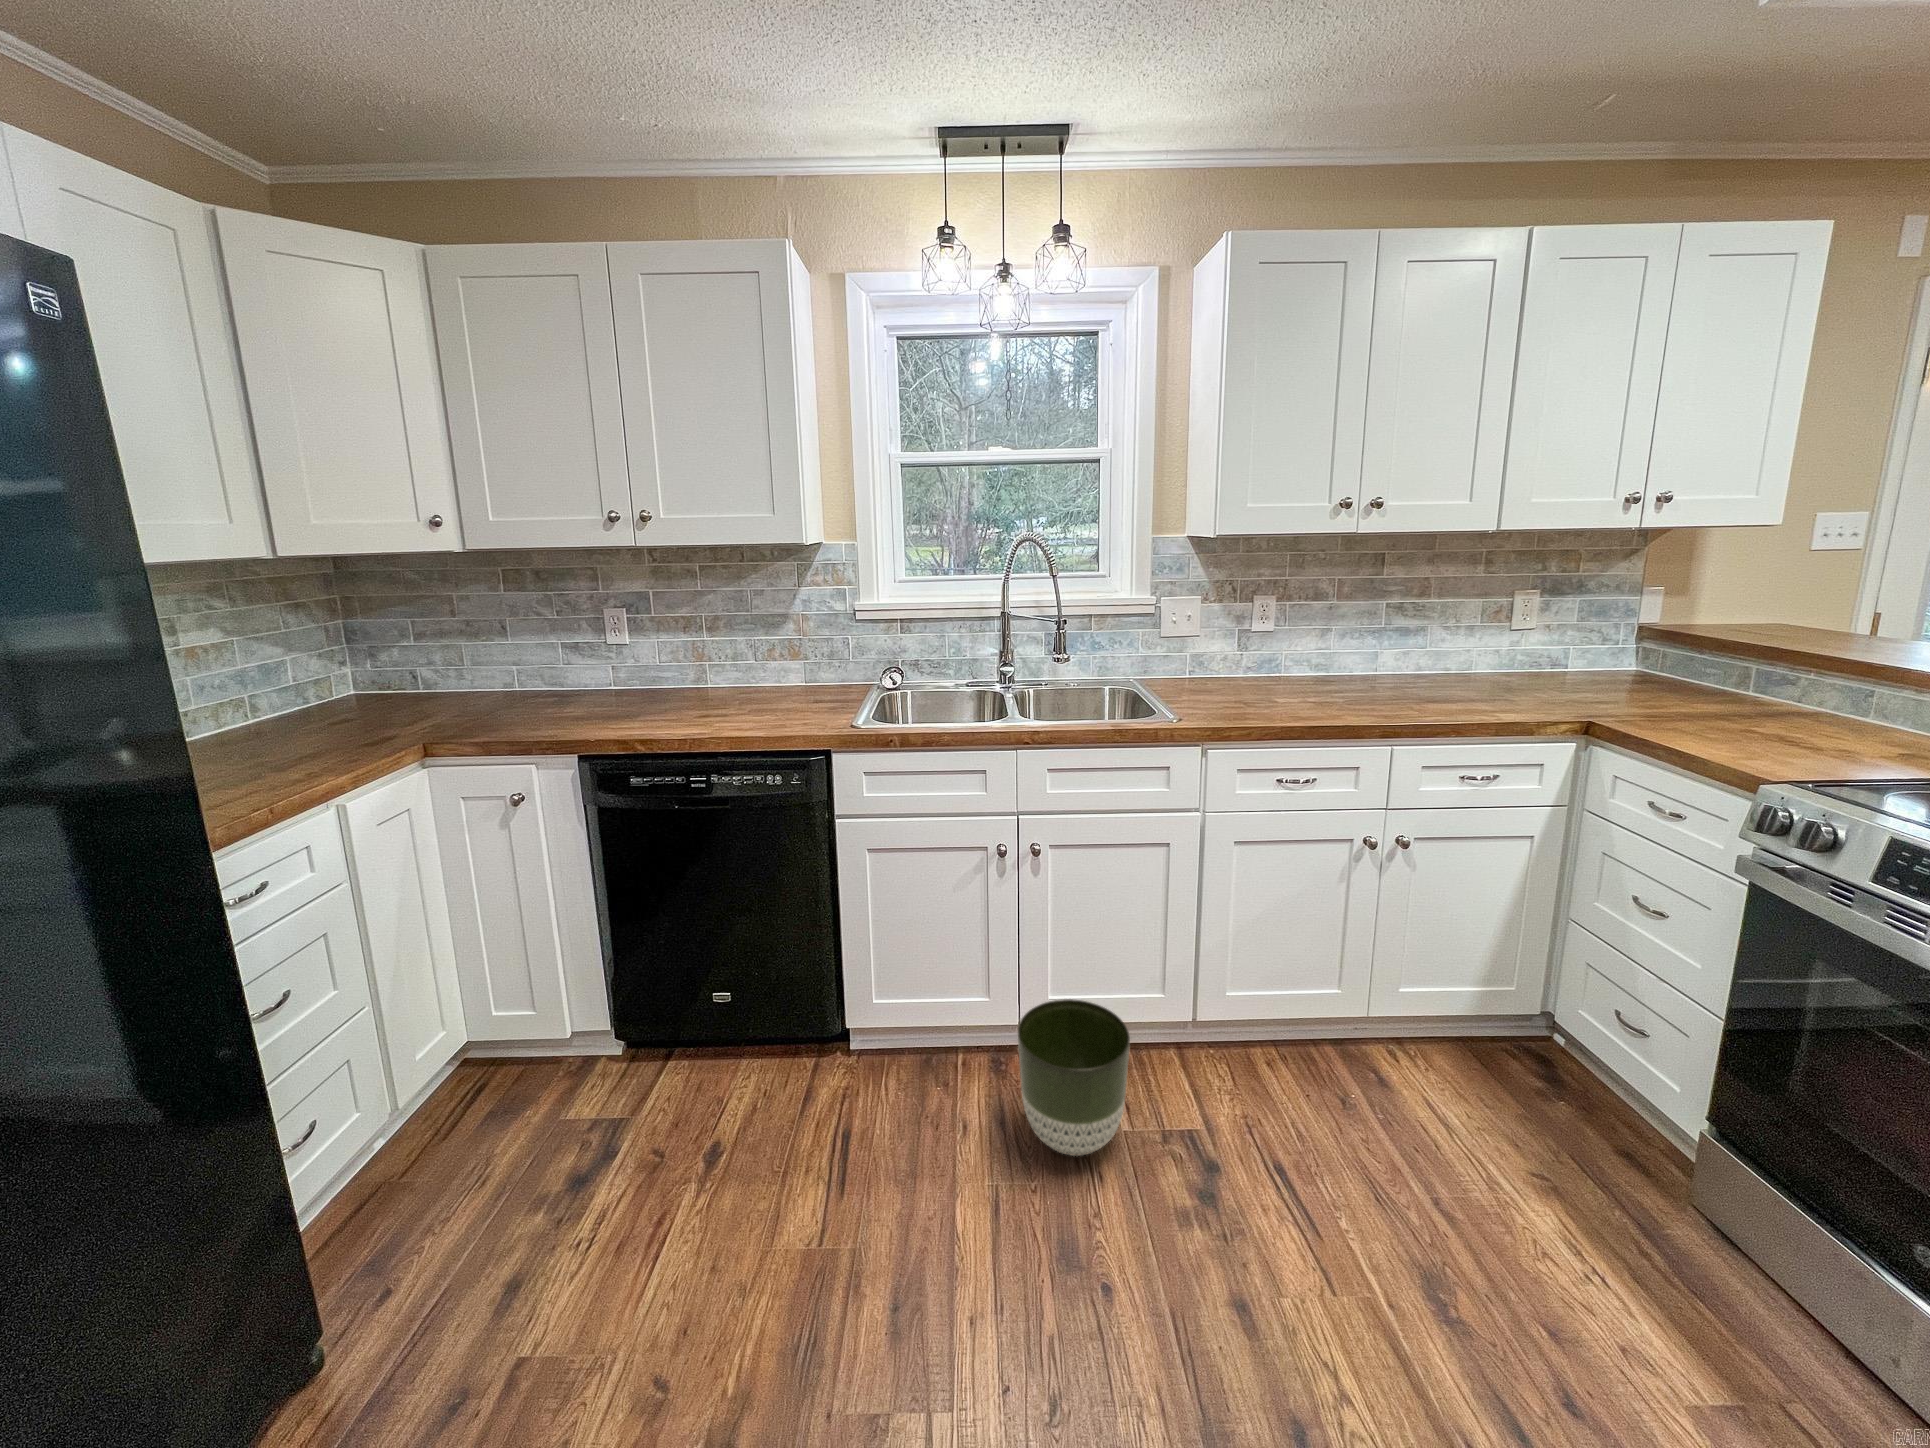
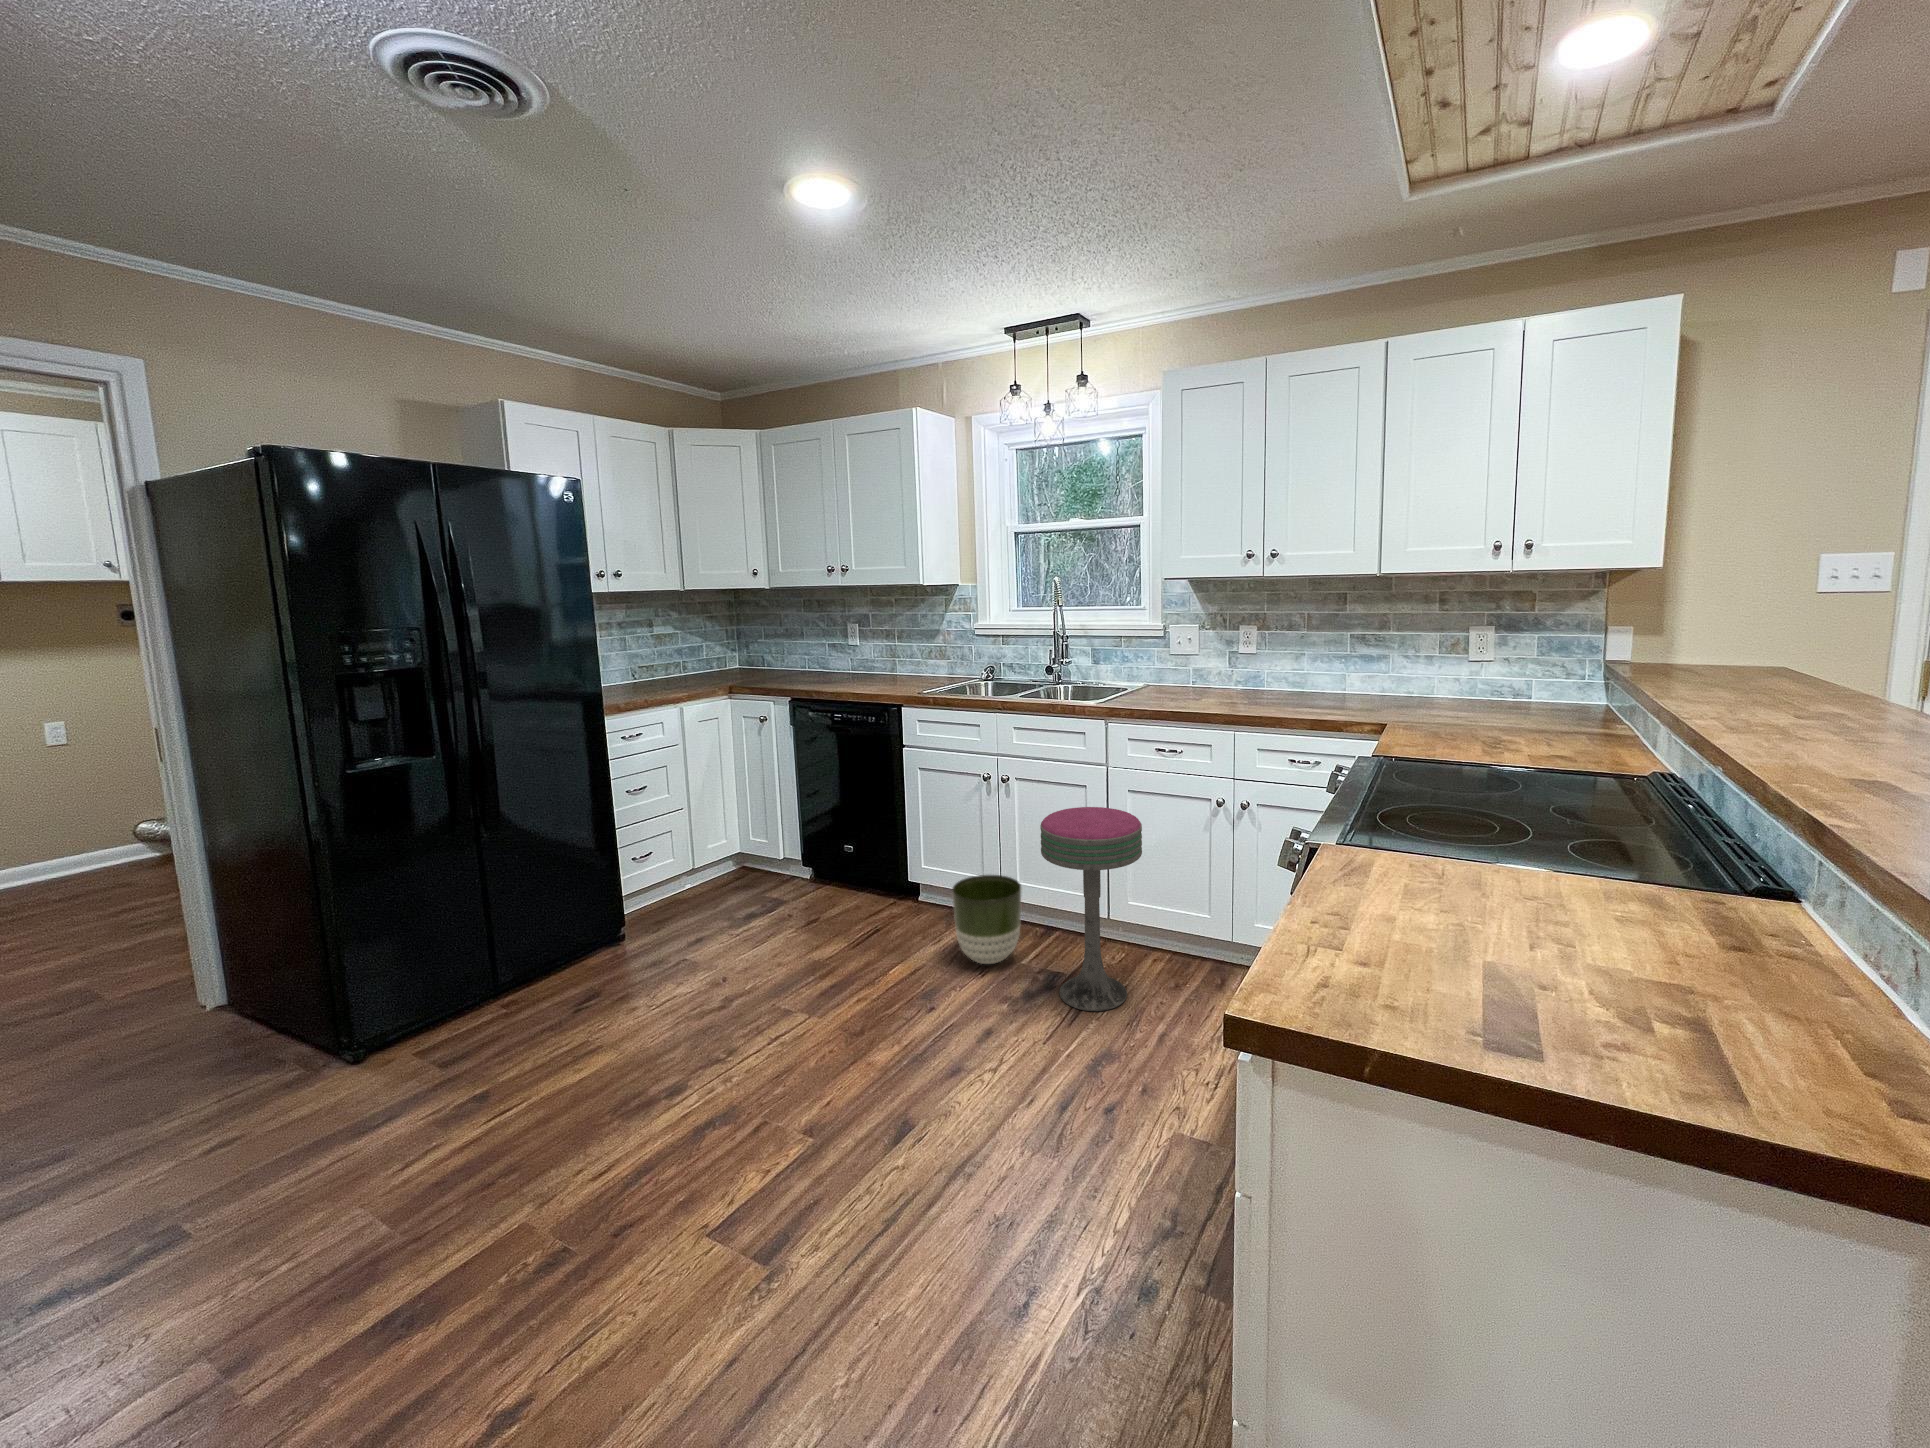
bar stool: none [1203,876,1372,1195] -> present [1040,807,1142,1011]

